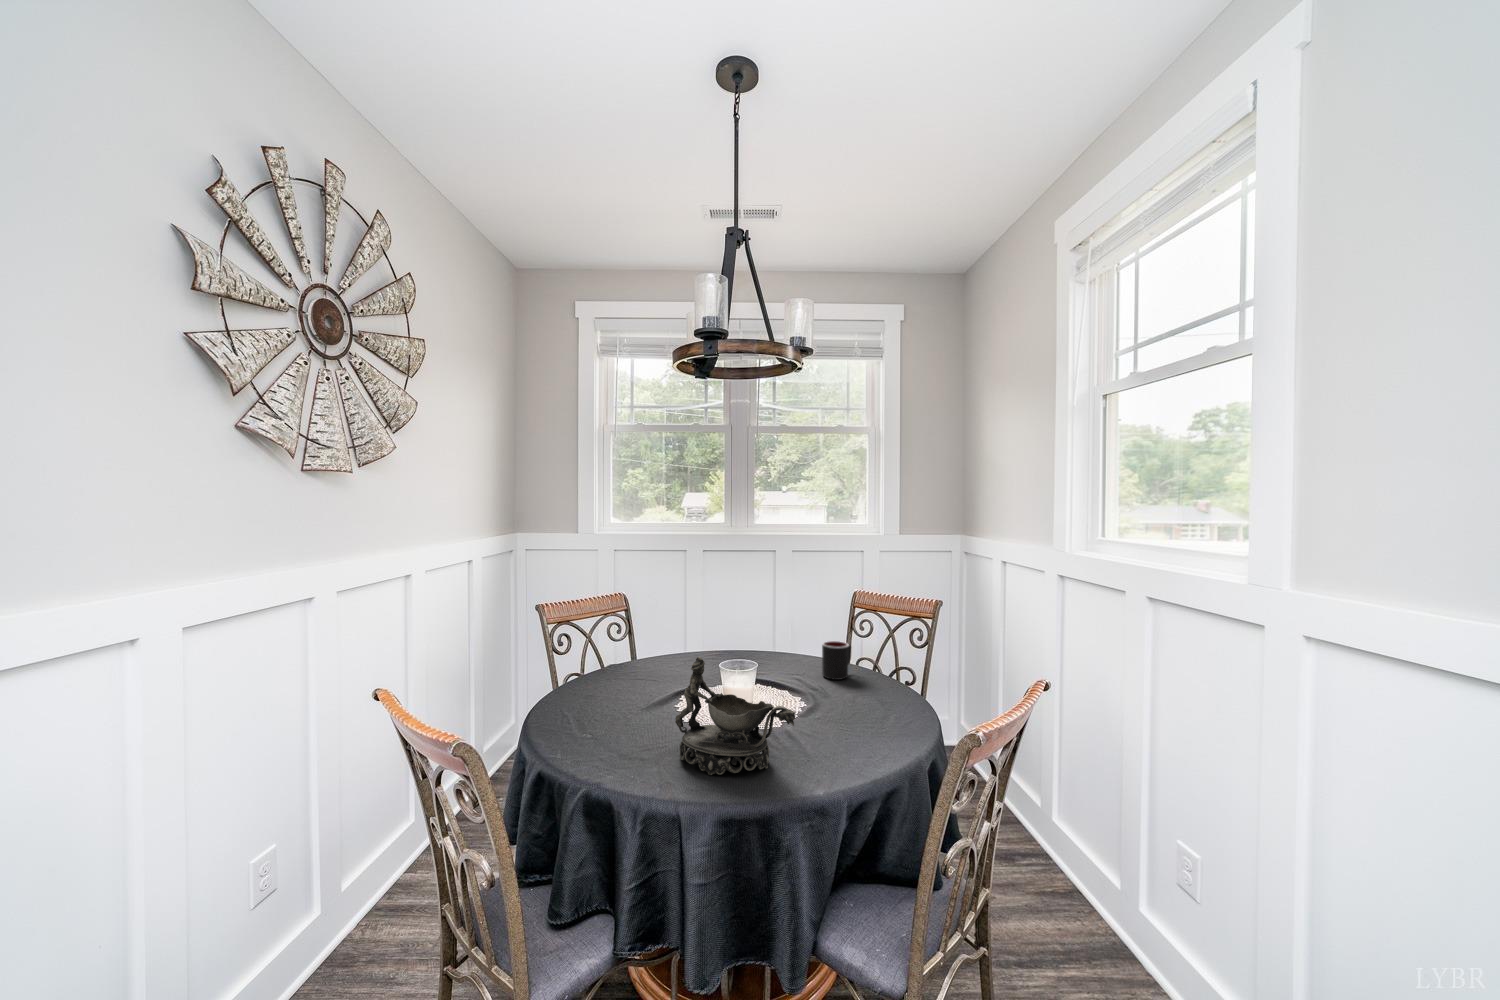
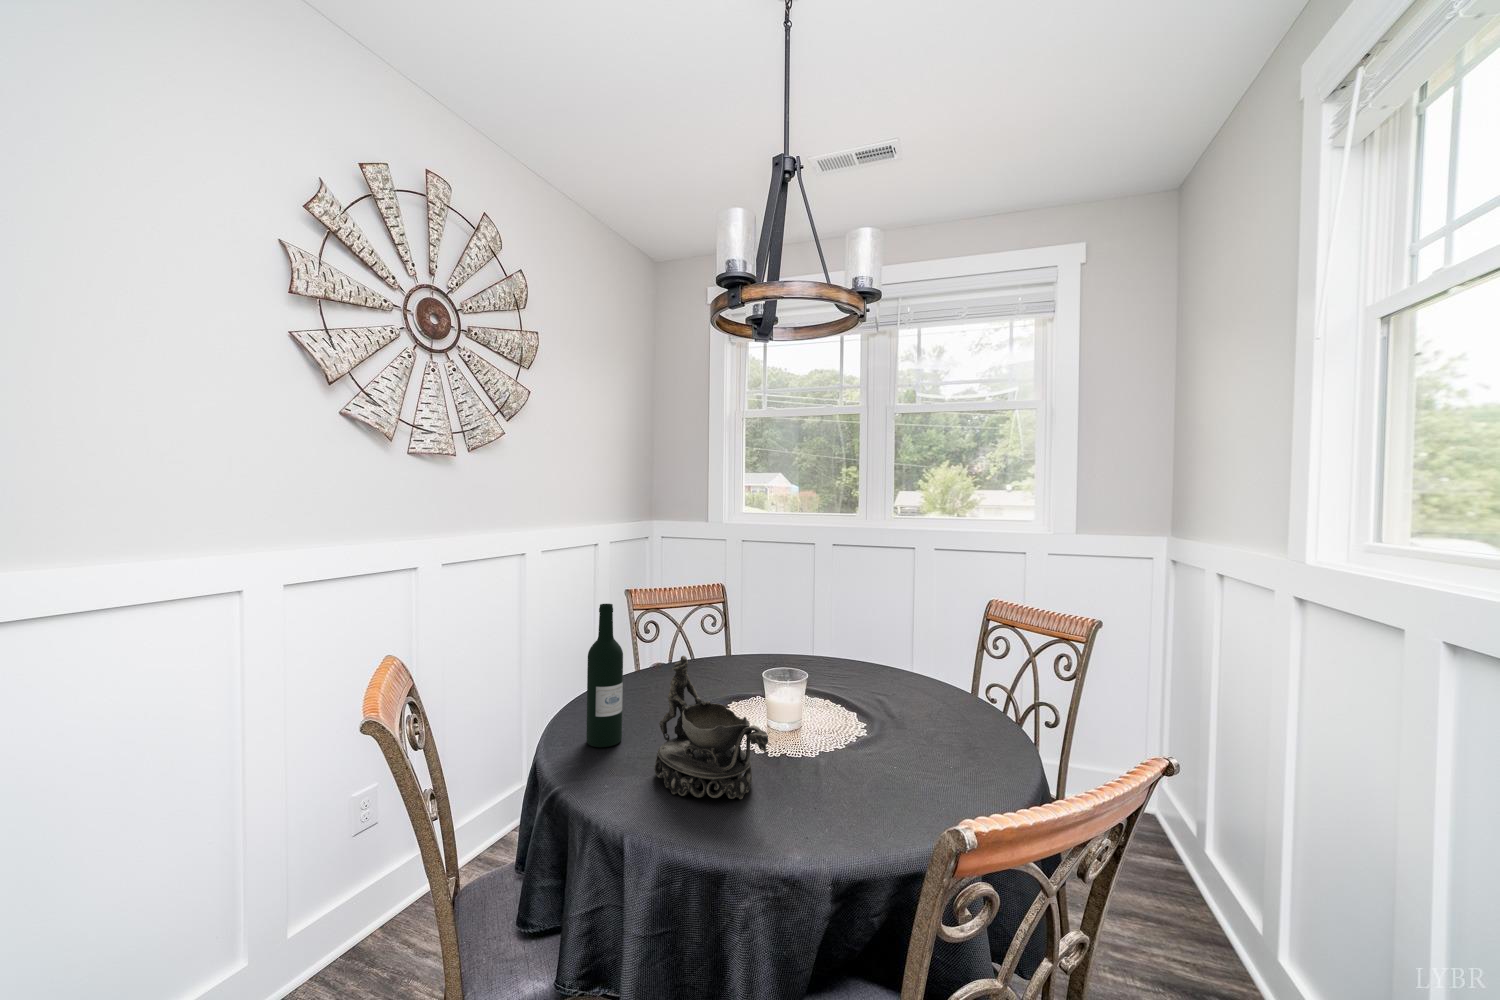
wine bottle: none [593,618,626,750] -> present [586,604,623,747]
mug: present [822,641,851,680] -> none [904,657,946,706]

